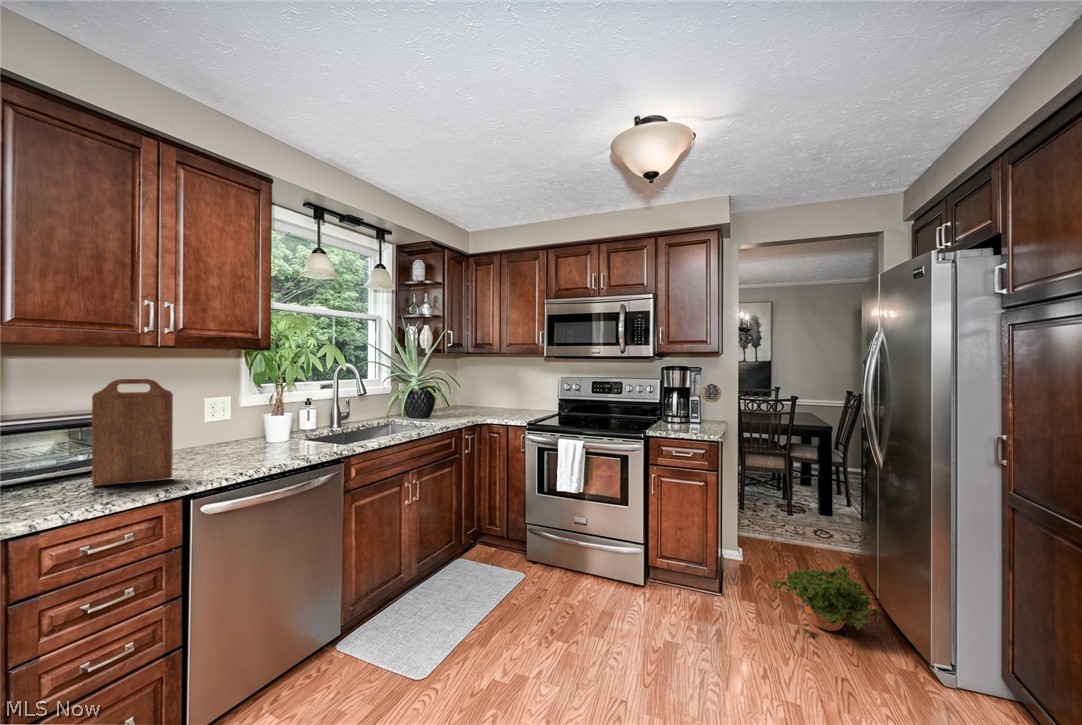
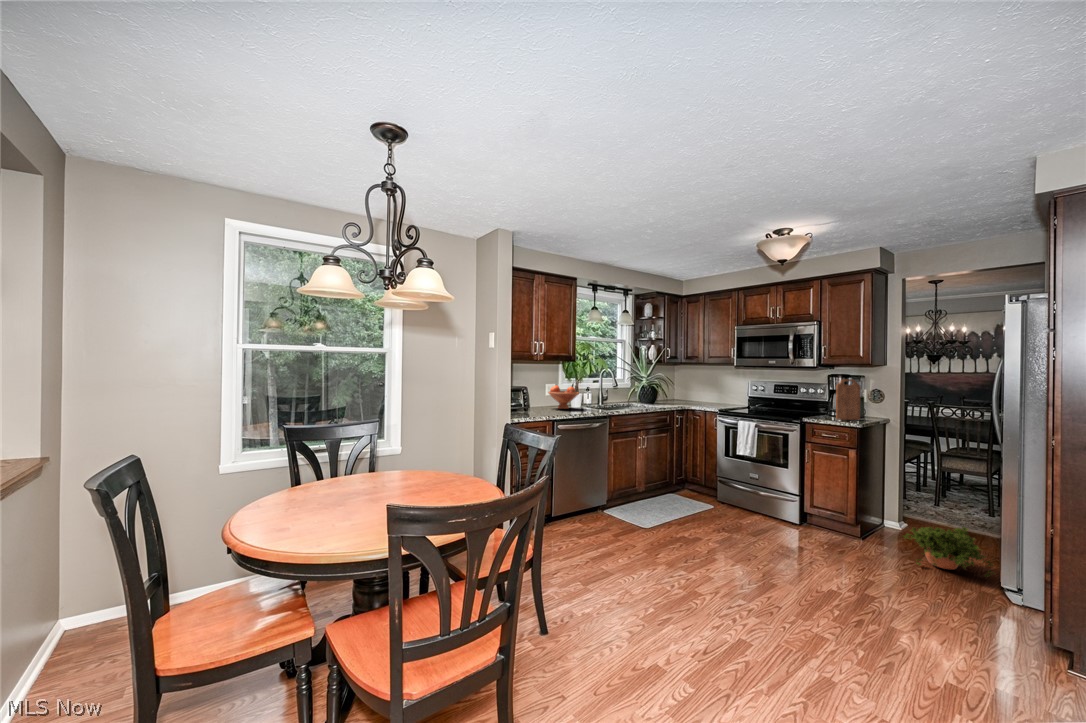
cutting board: present [92,378,173,486] -> present [836,379,861,420]
fruit bowl: none [199,402,279,453] -> present [548,385,579,409]

